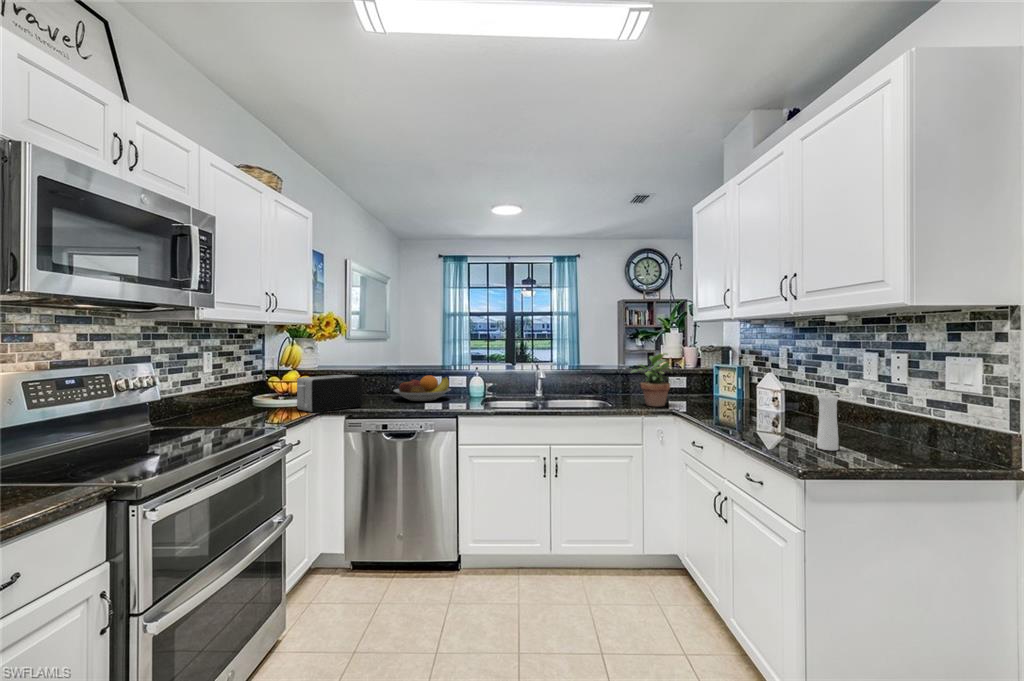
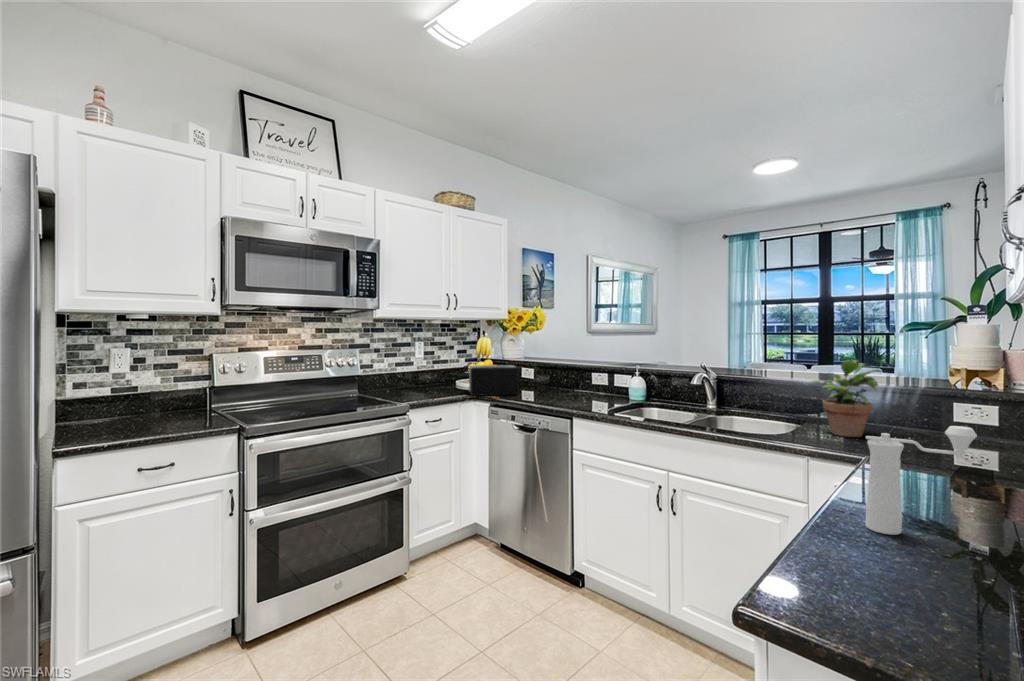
fruit bowl: present [394,376,451,401] -> none [560,371,617,397]

